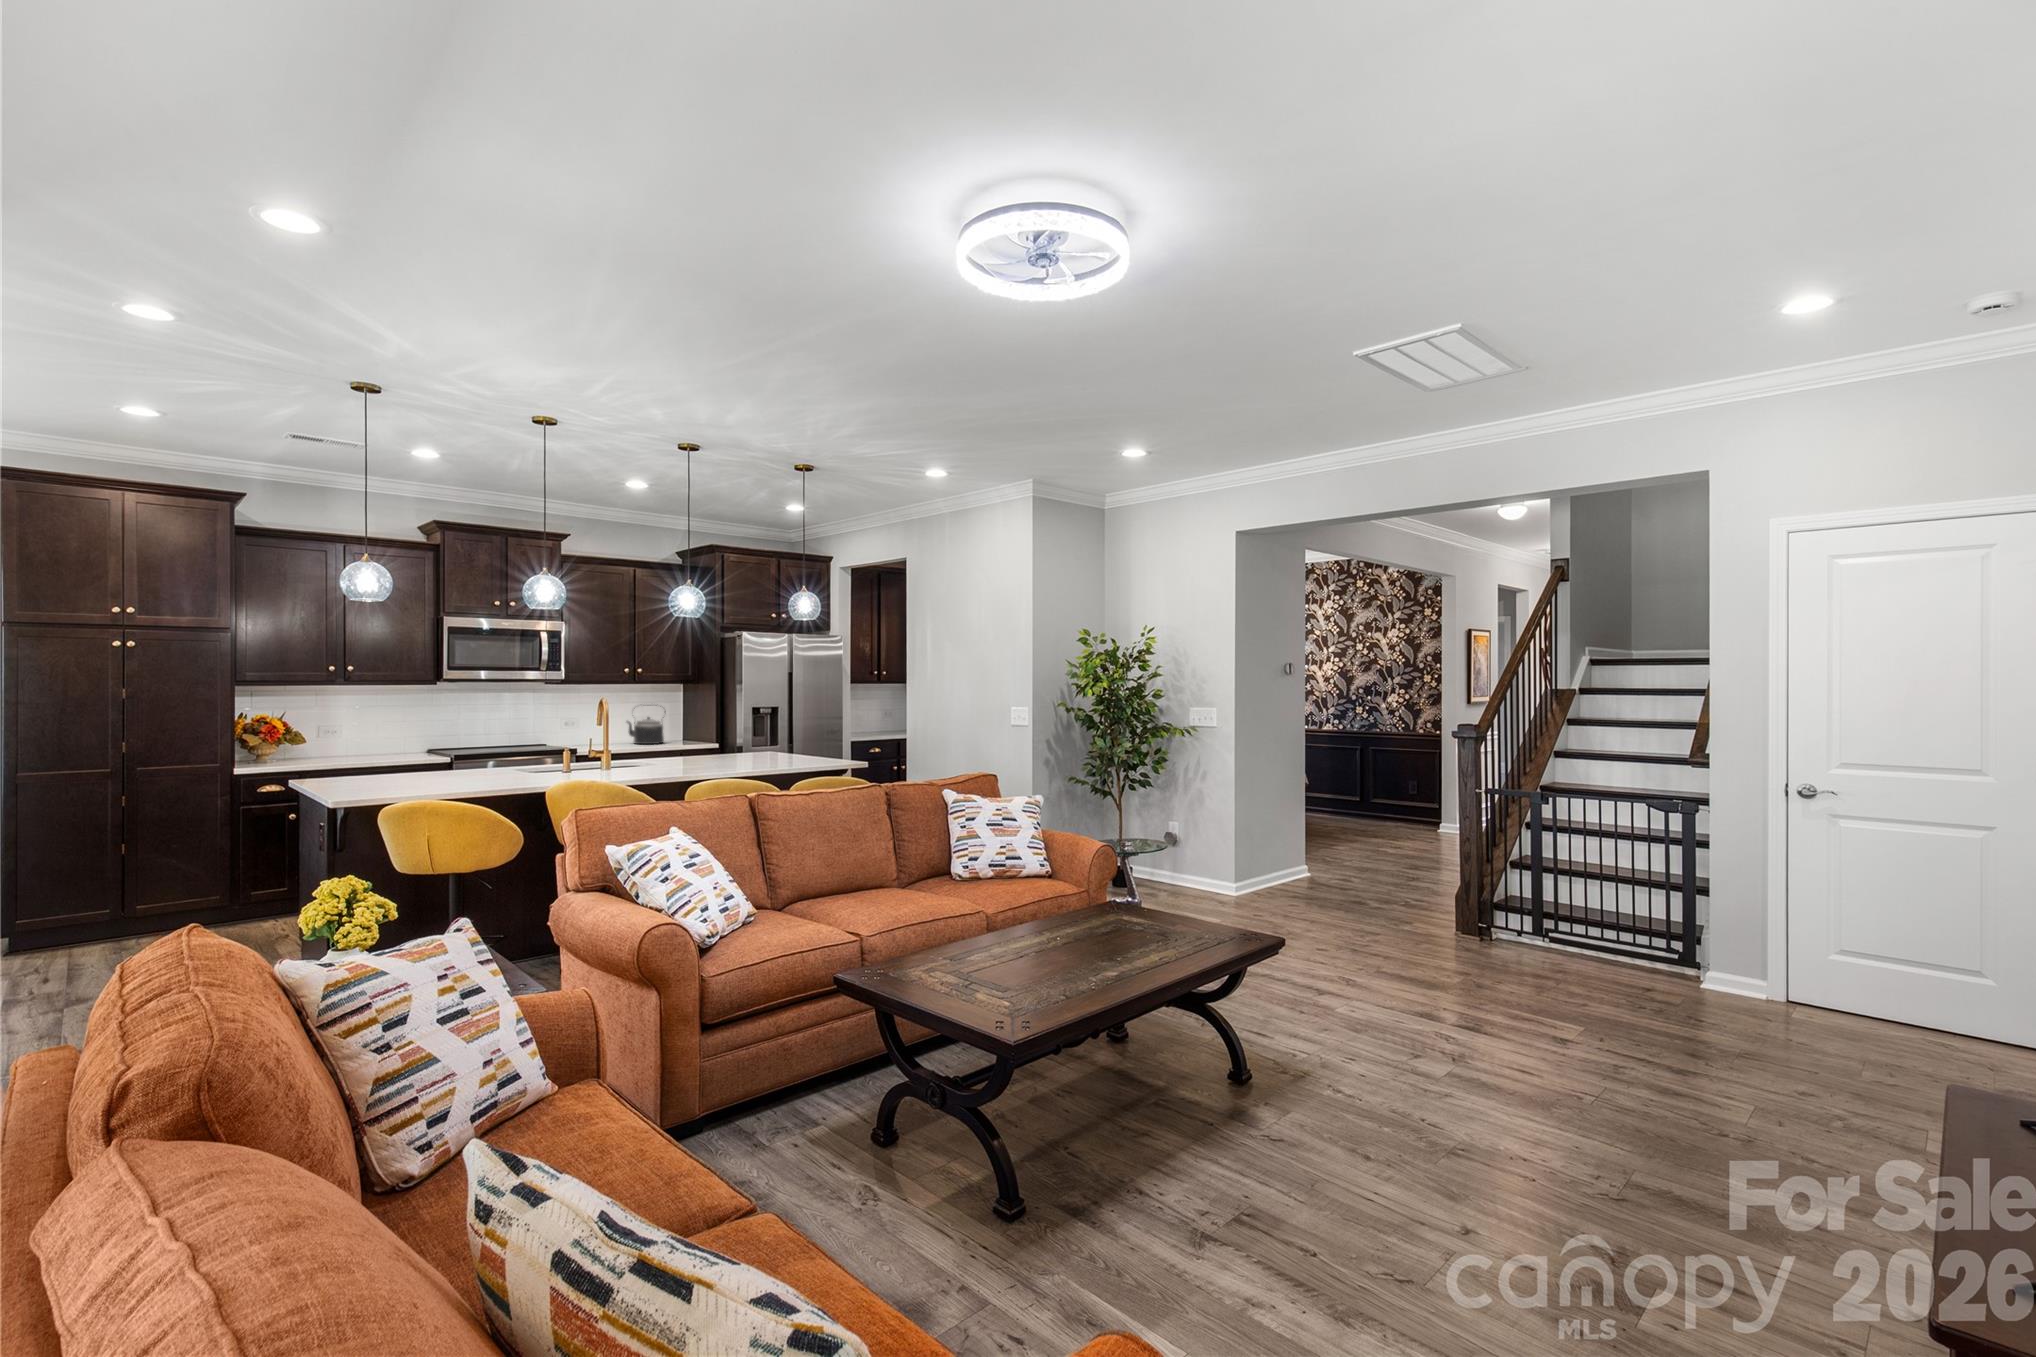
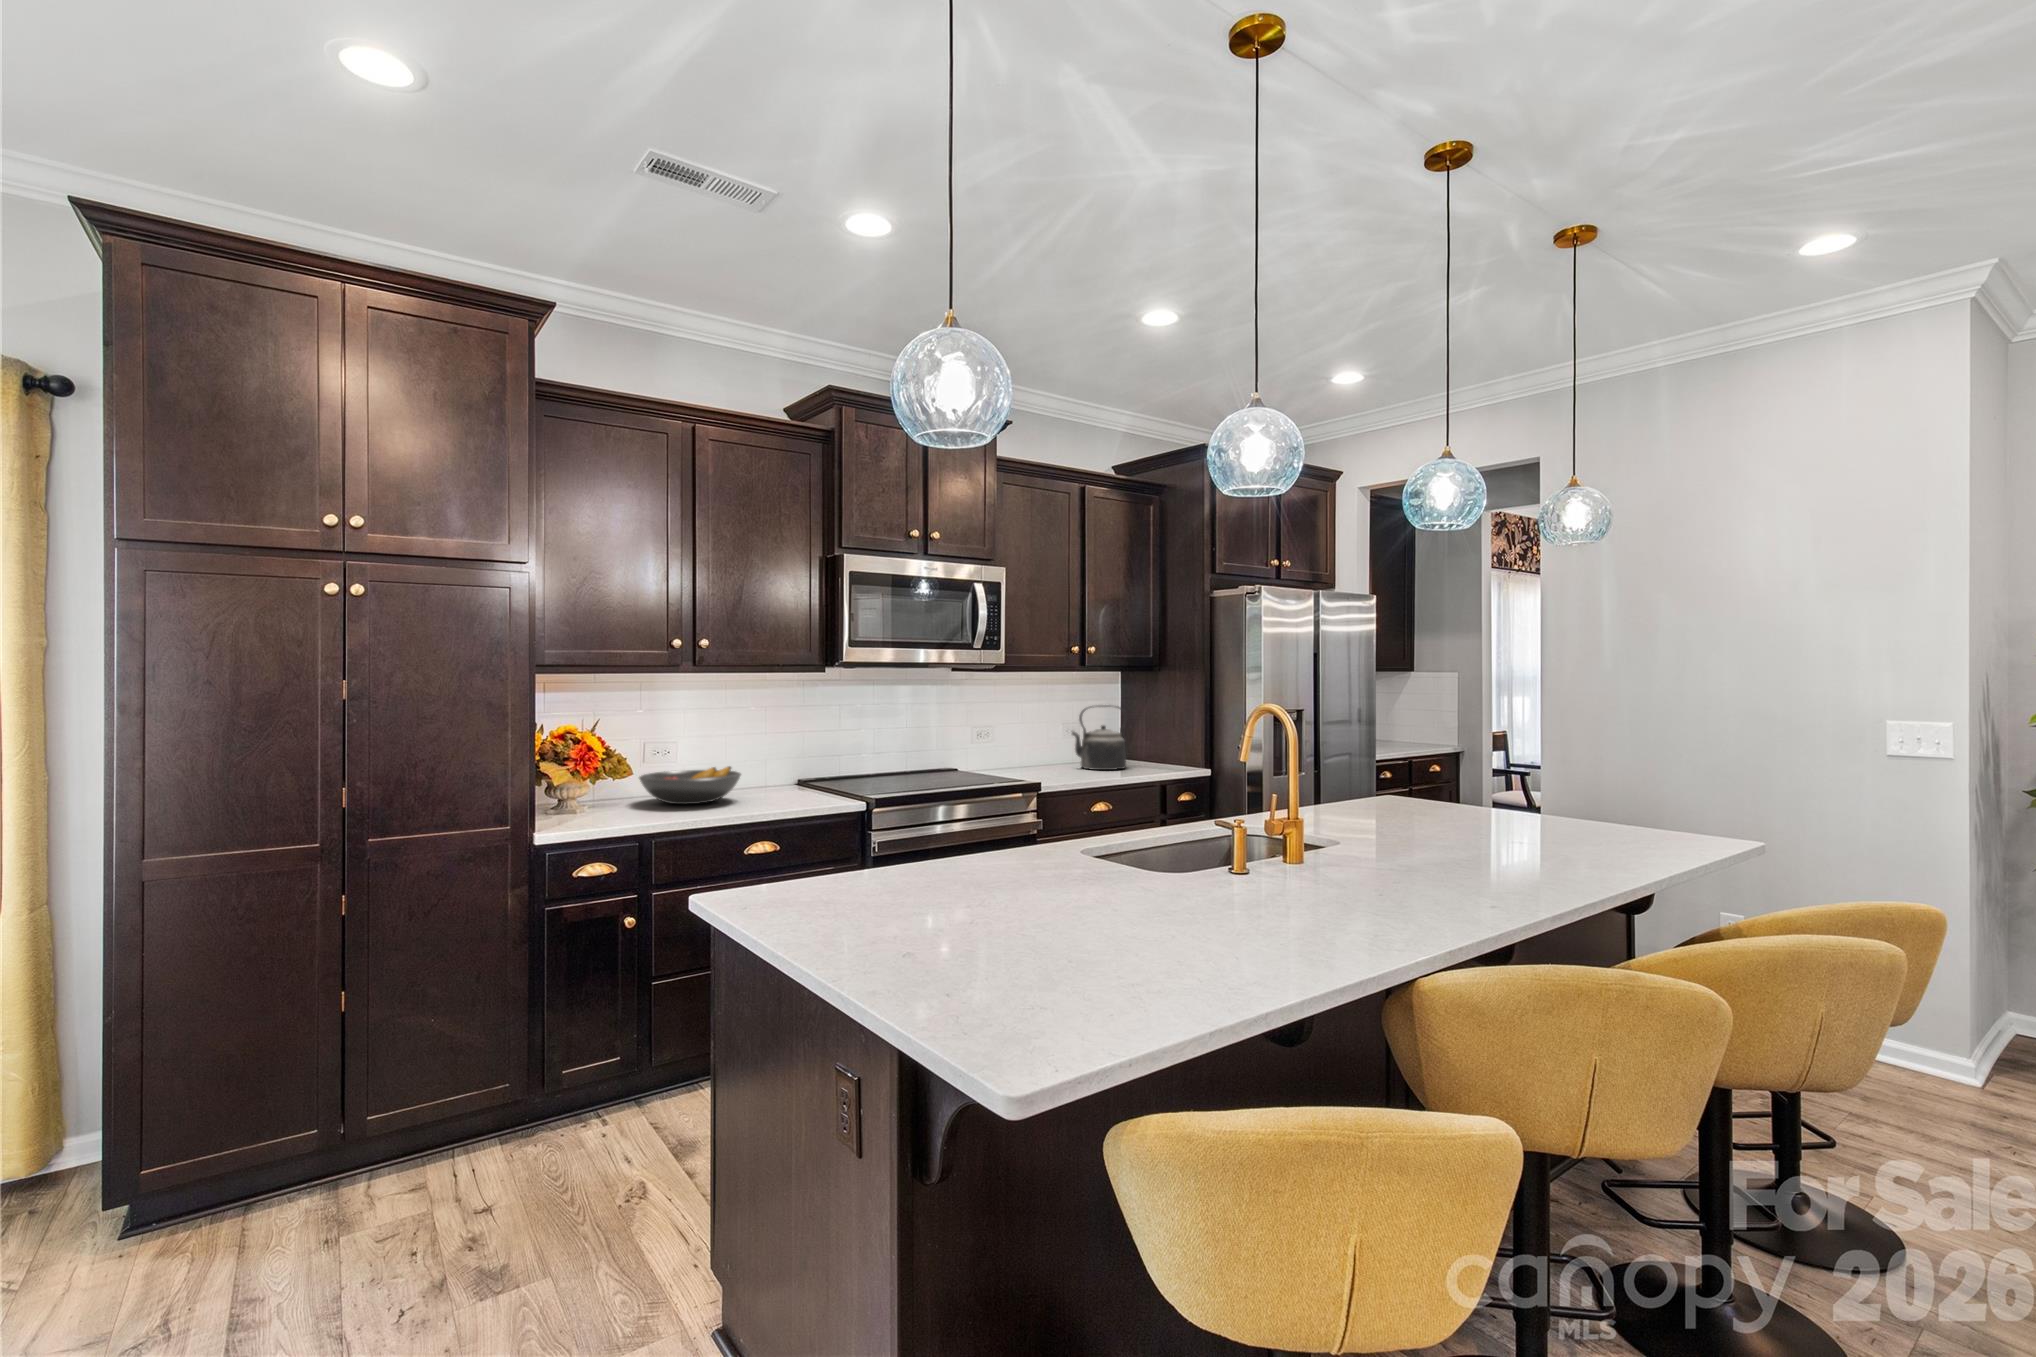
fruit bowl: none [307,739,375,760] -> present [639,766,741,804]

